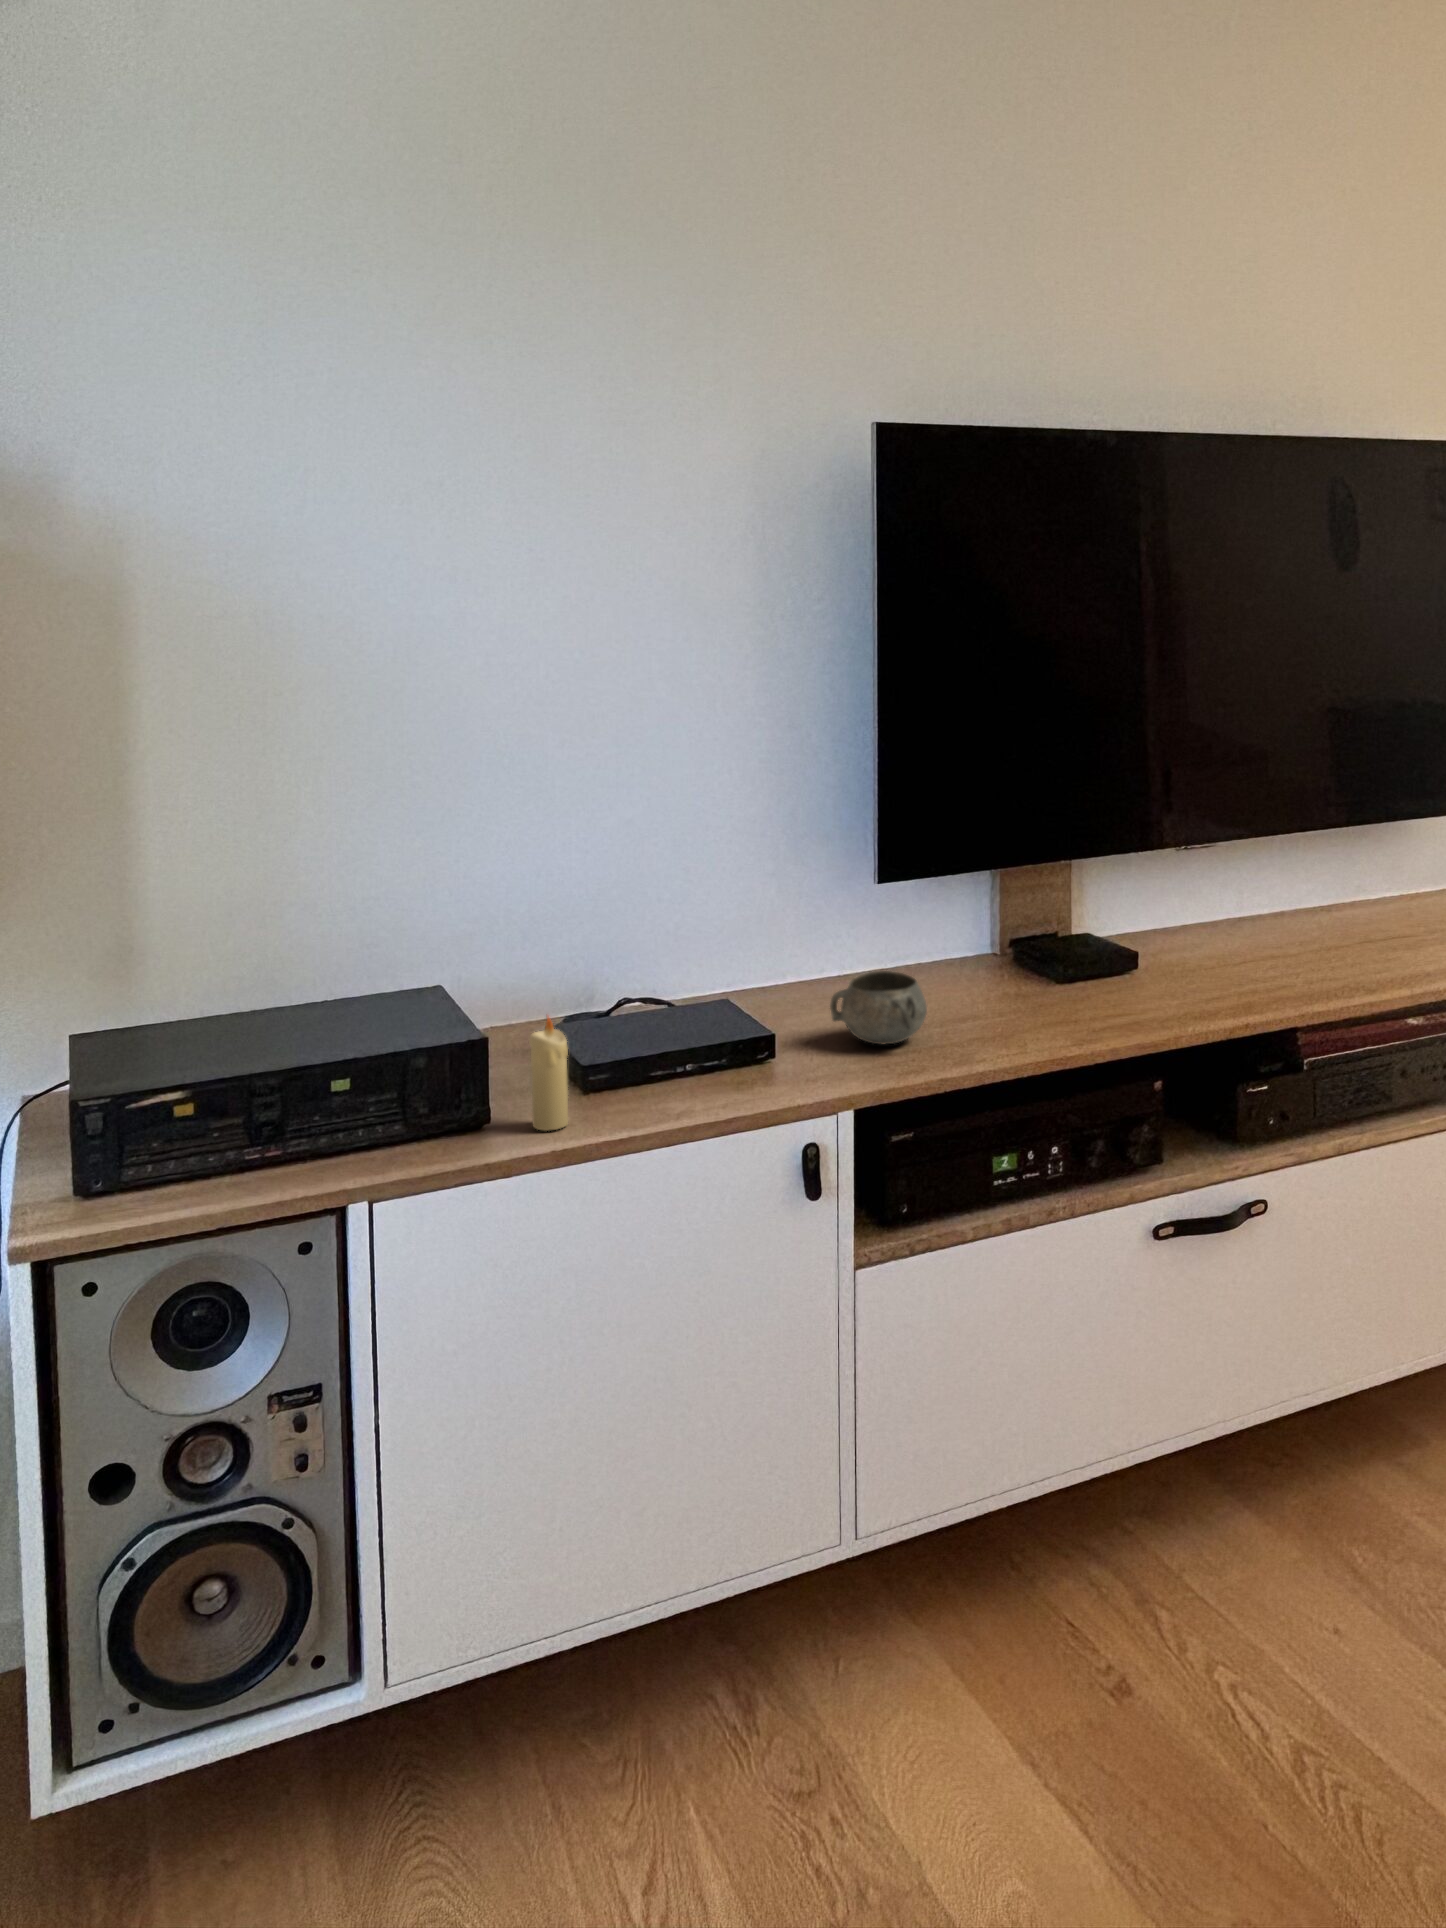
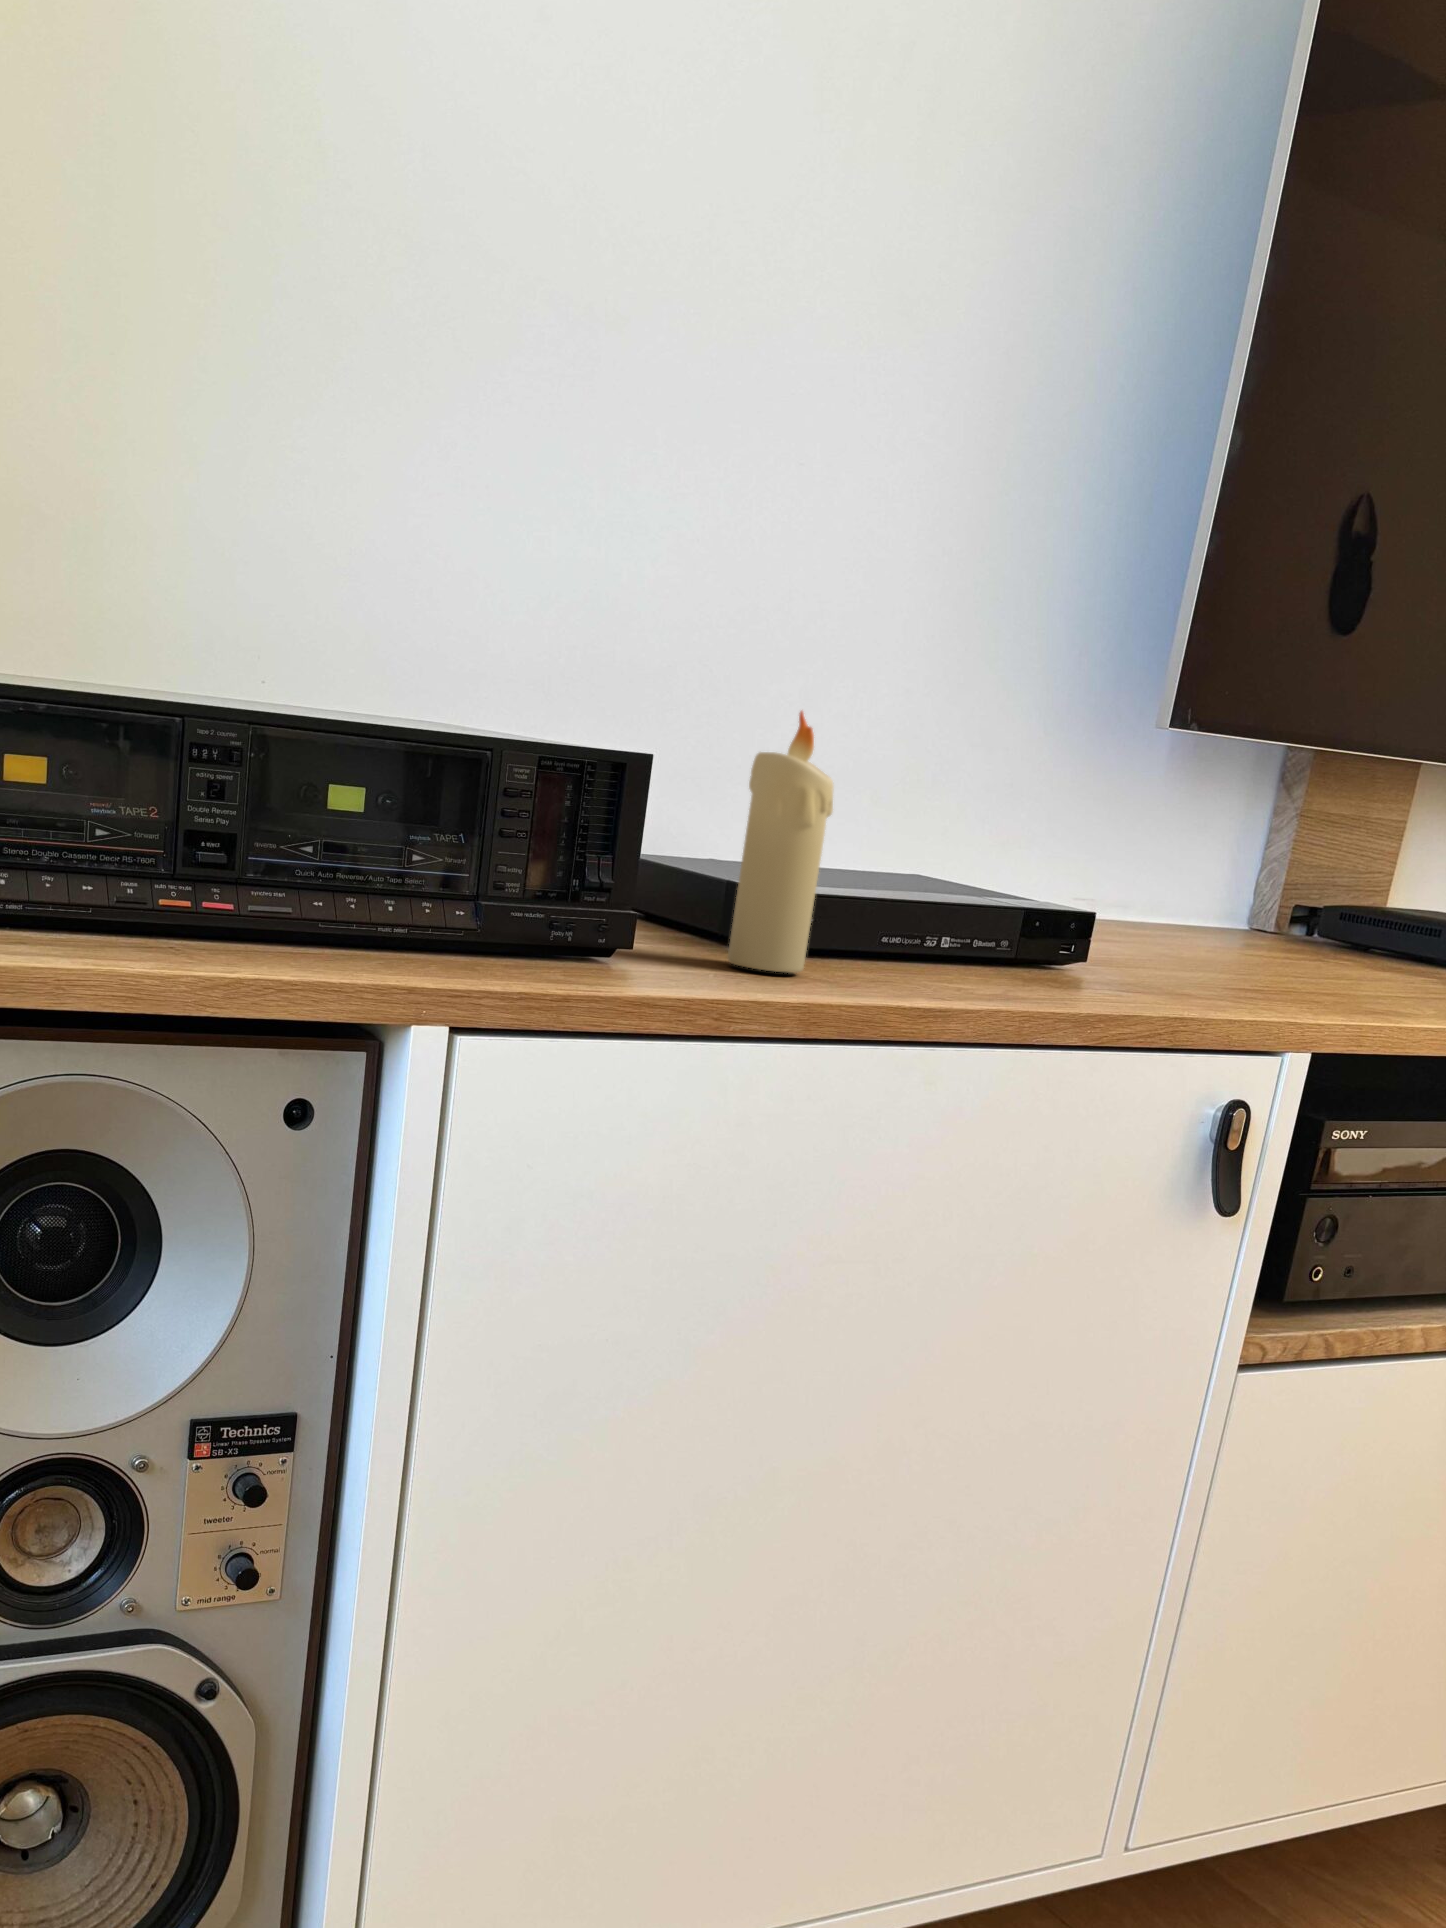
decorative bowl: present [830,971,927,1044] -> none [1174,837,1380,975]

